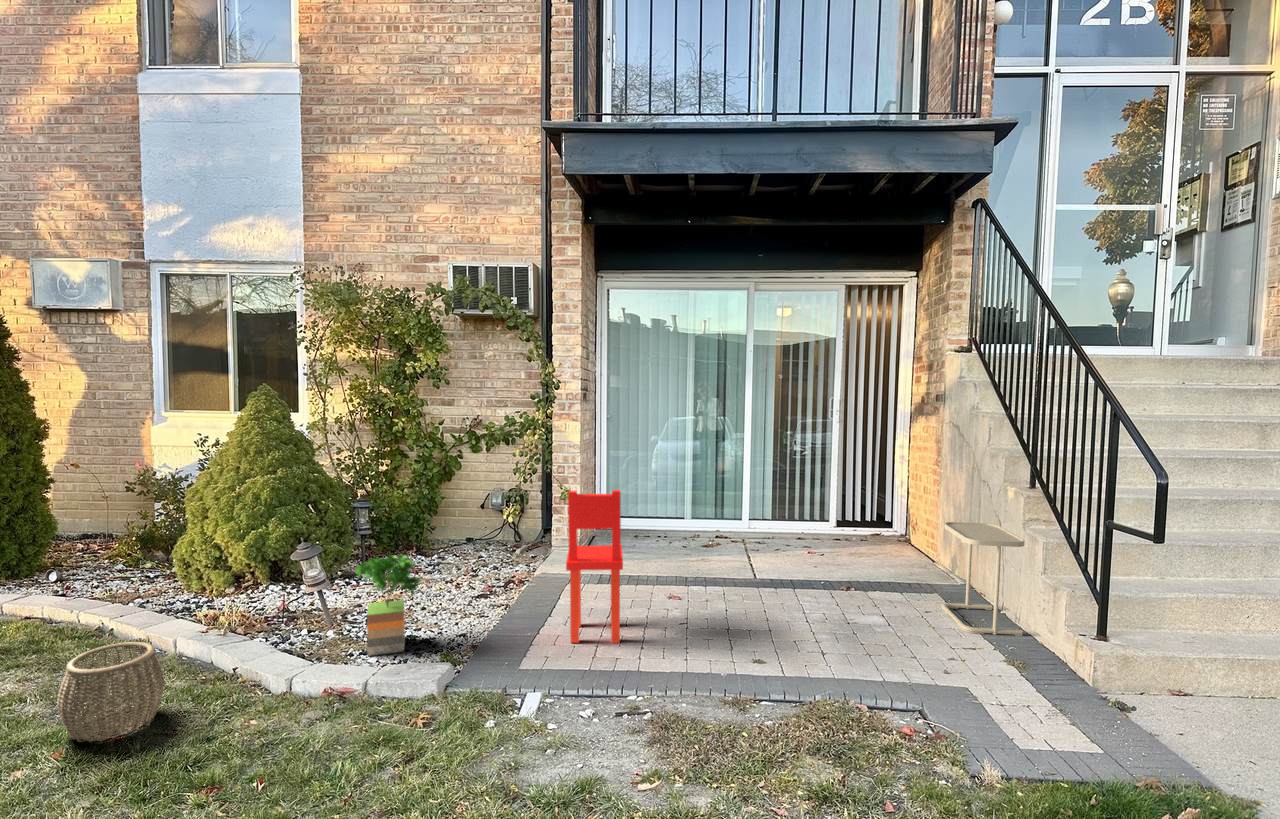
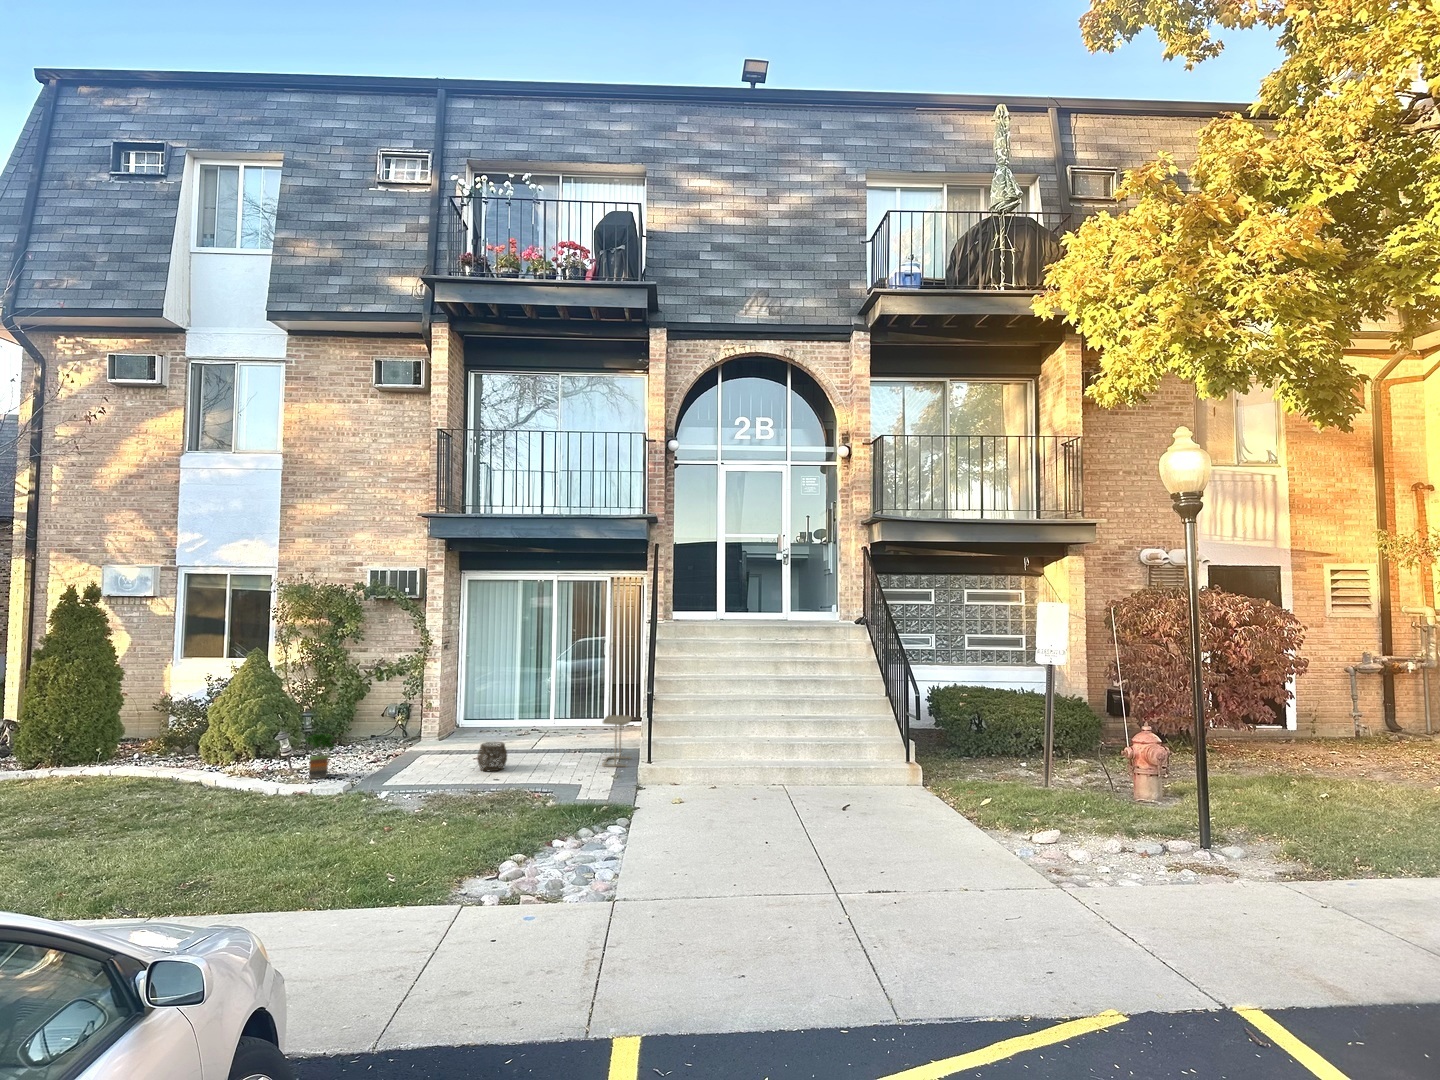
chair: present [566,490,623,643] -> none [406,701,439,774]
woven basket: present [57,642,165,742] -> present [478,742,507,771]

